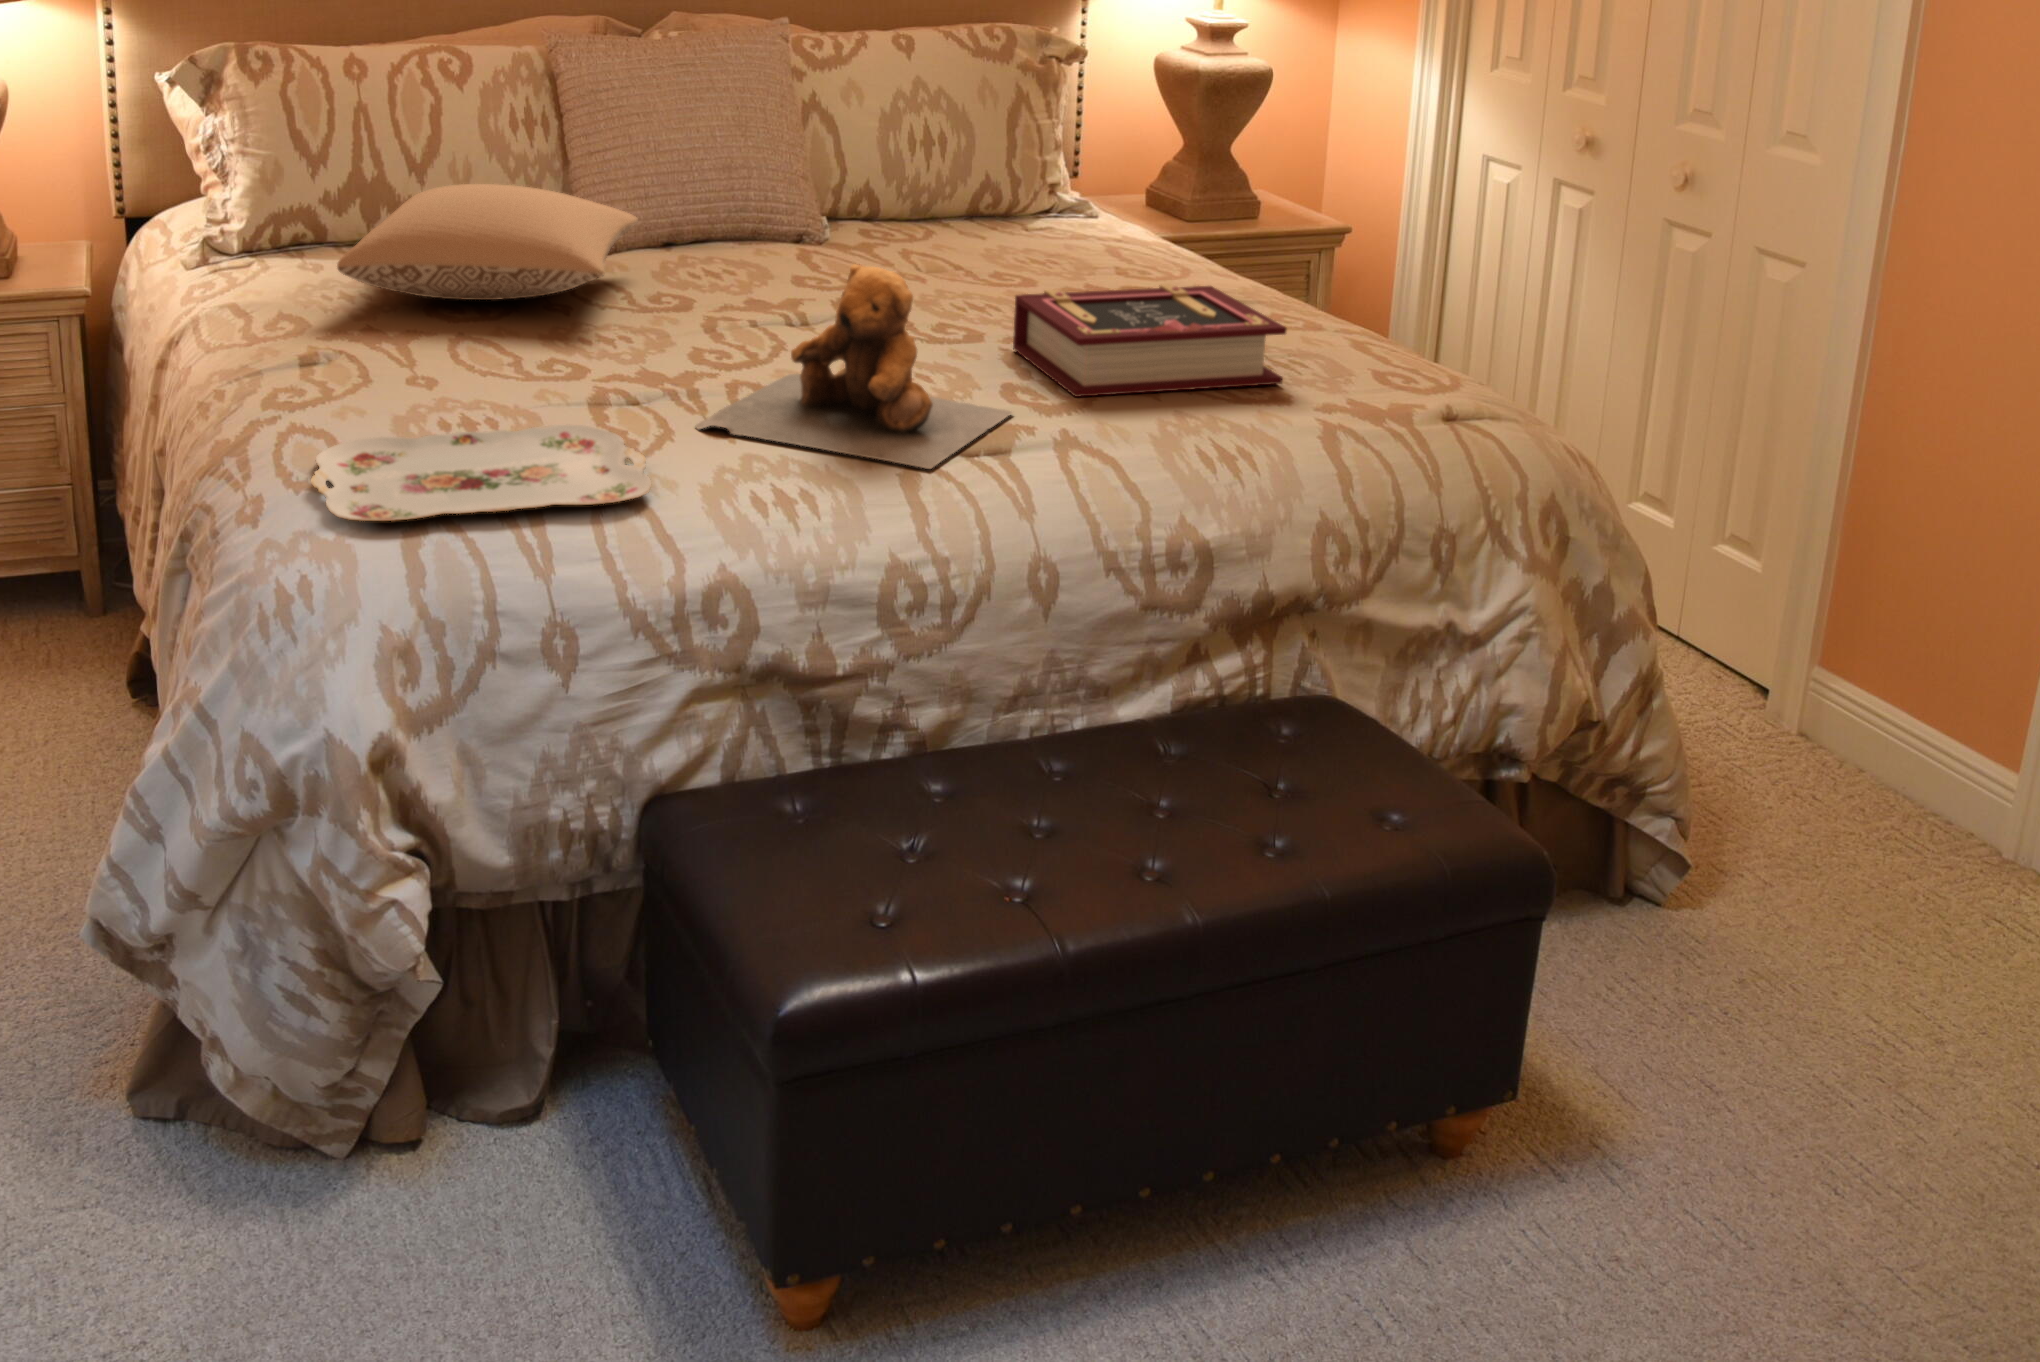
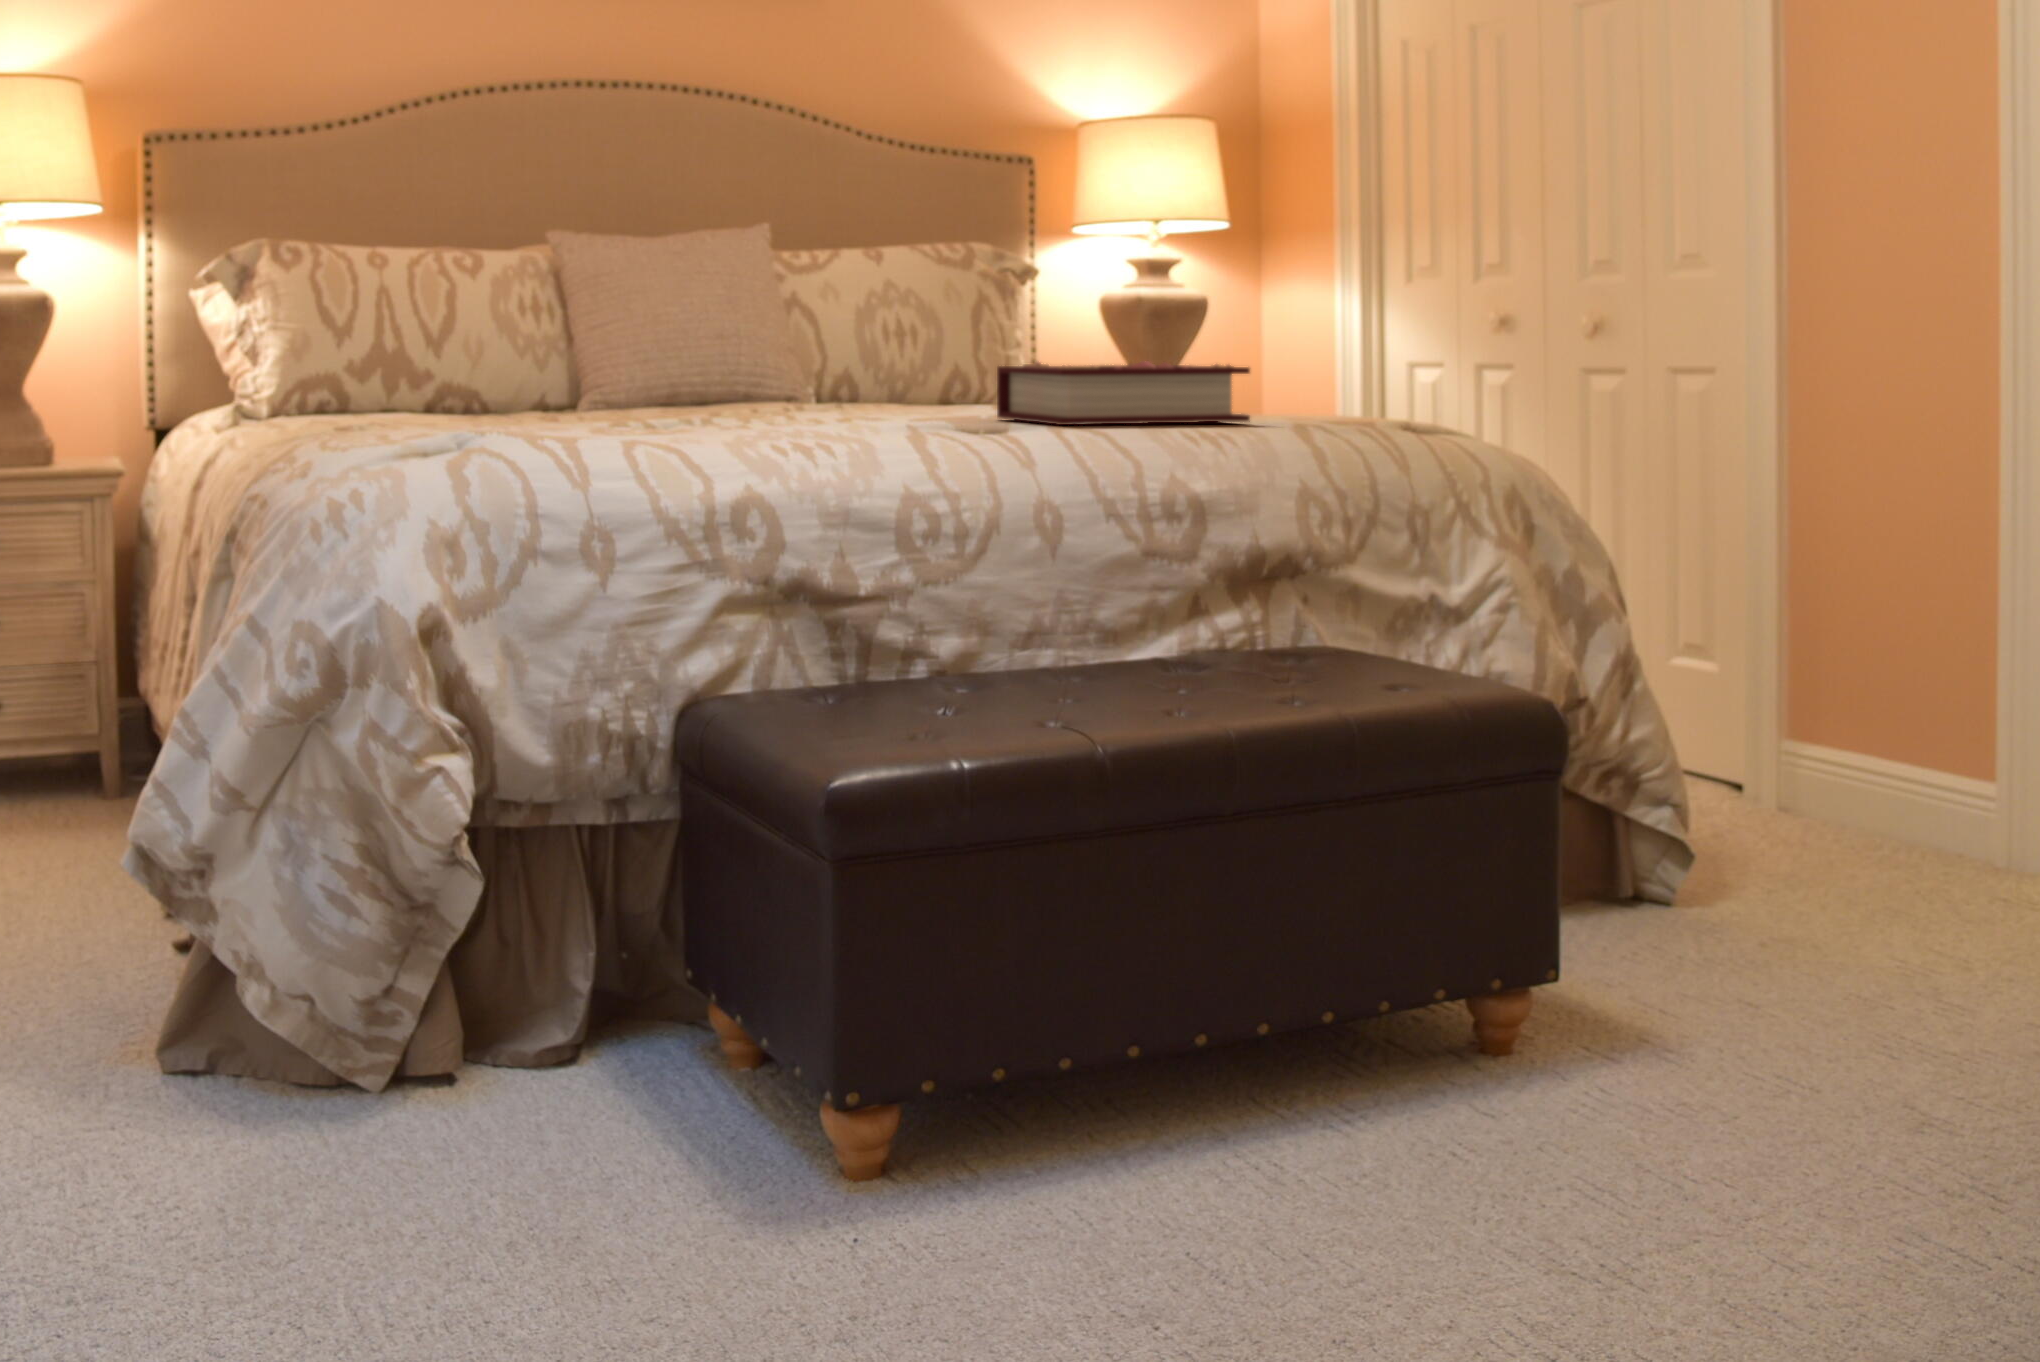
pillow: present [337,184,638,300] -> none [369,314,641,412]
teddy bear: present [695,264,1012,469] -> none [712,283,1007,433]
serving tray: present [311,425,651,521] -> none [359,419,680,442]

